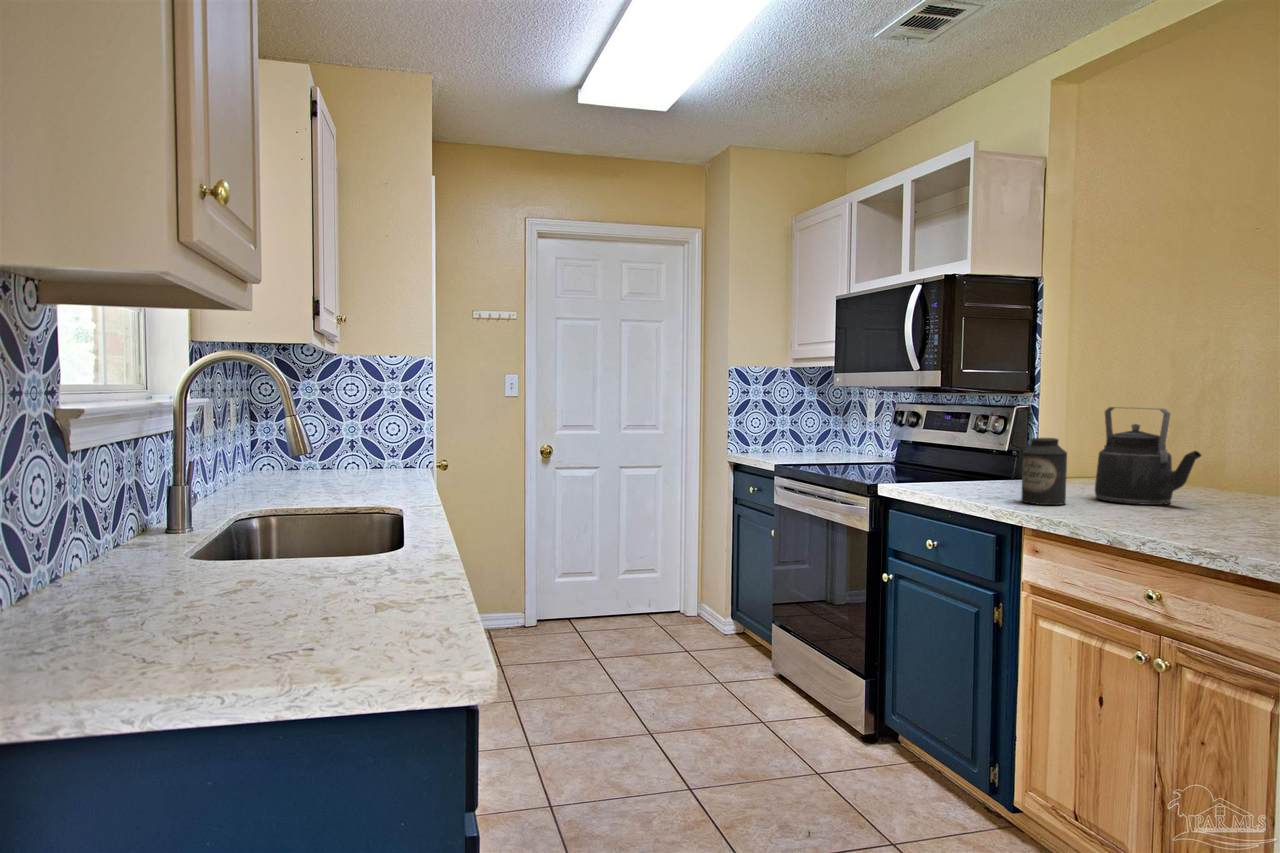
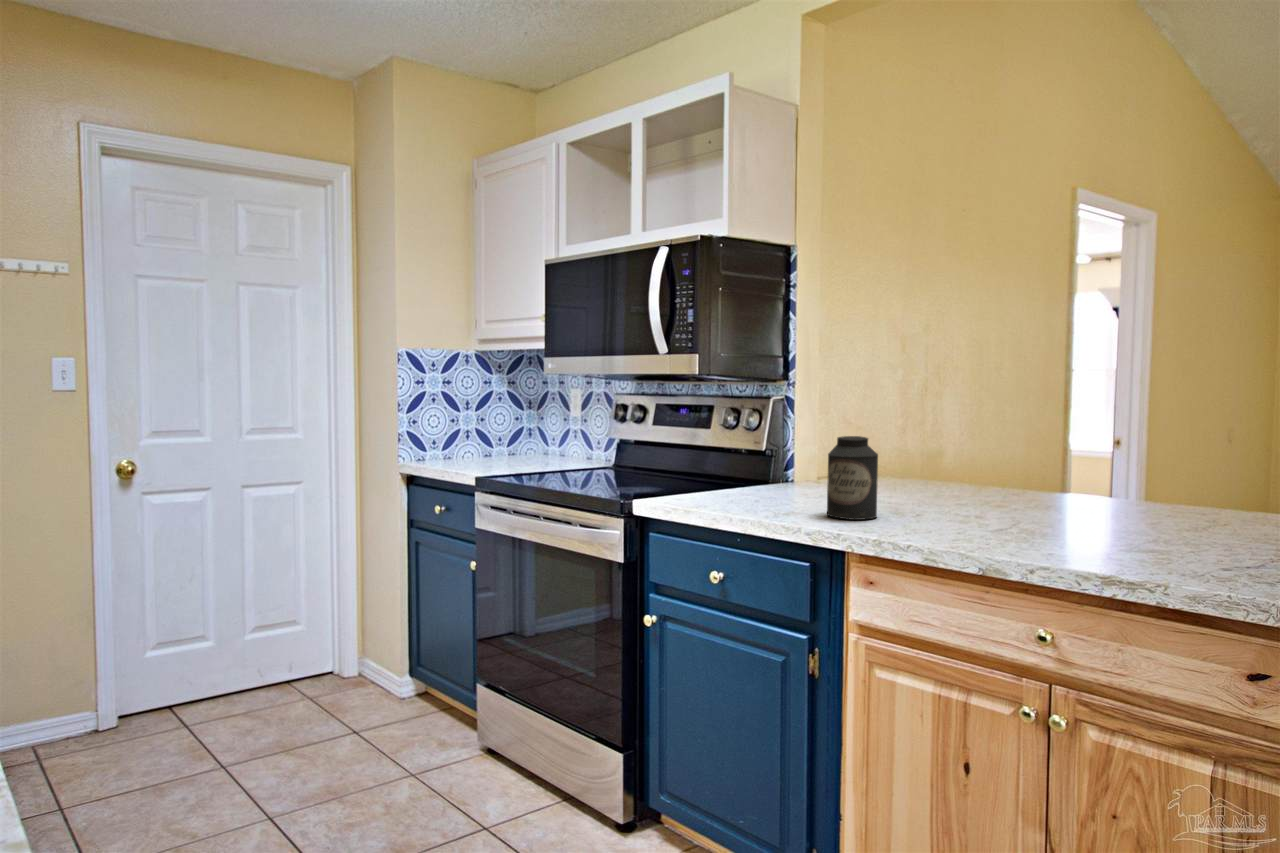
kettle: present [1095,407,1201,505] -> none [890,397,1010,511]

